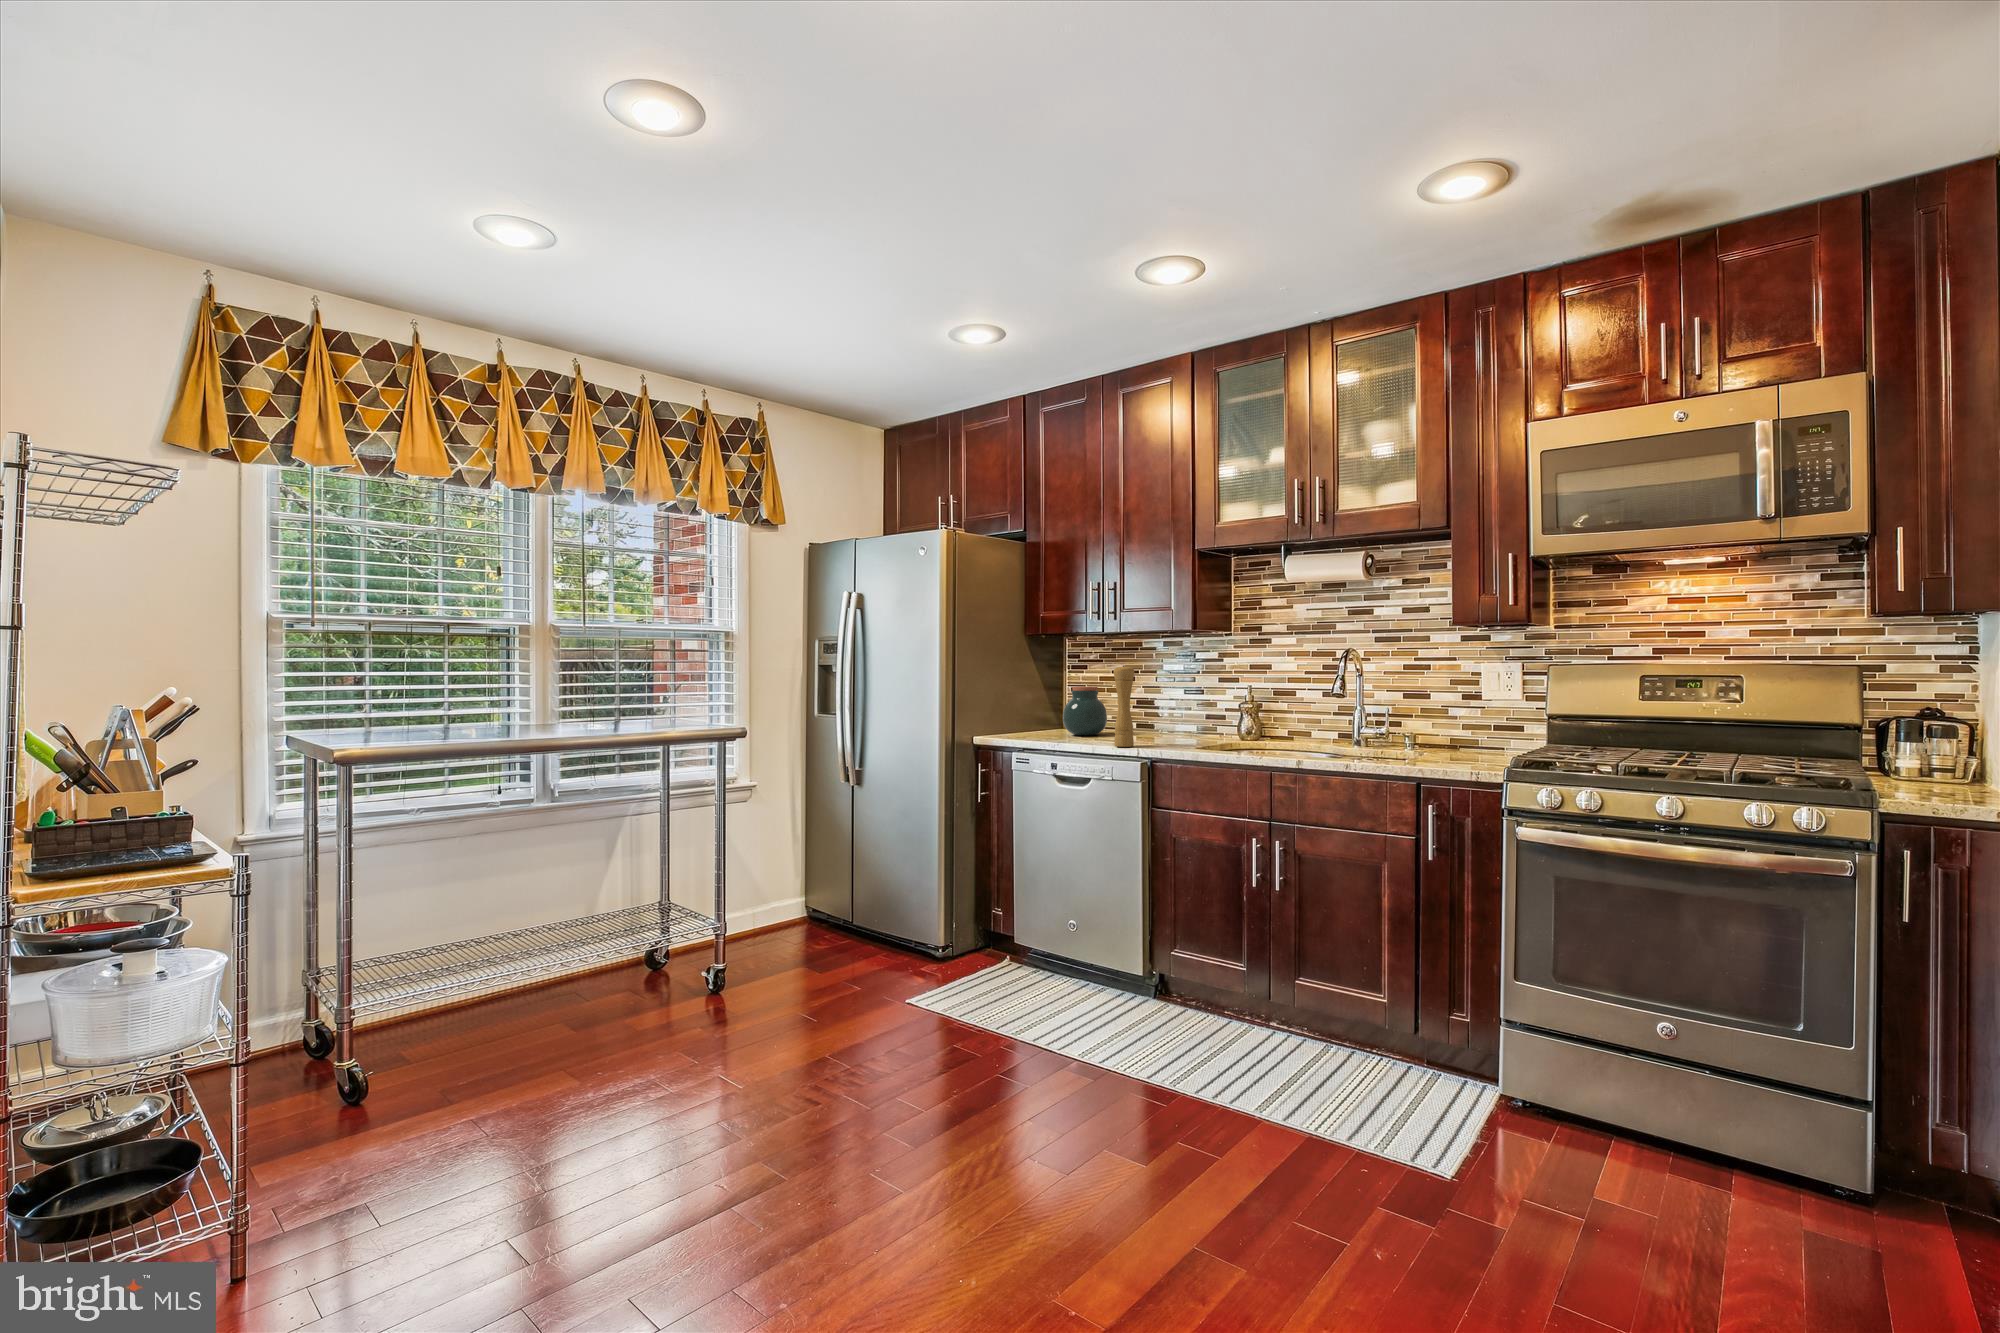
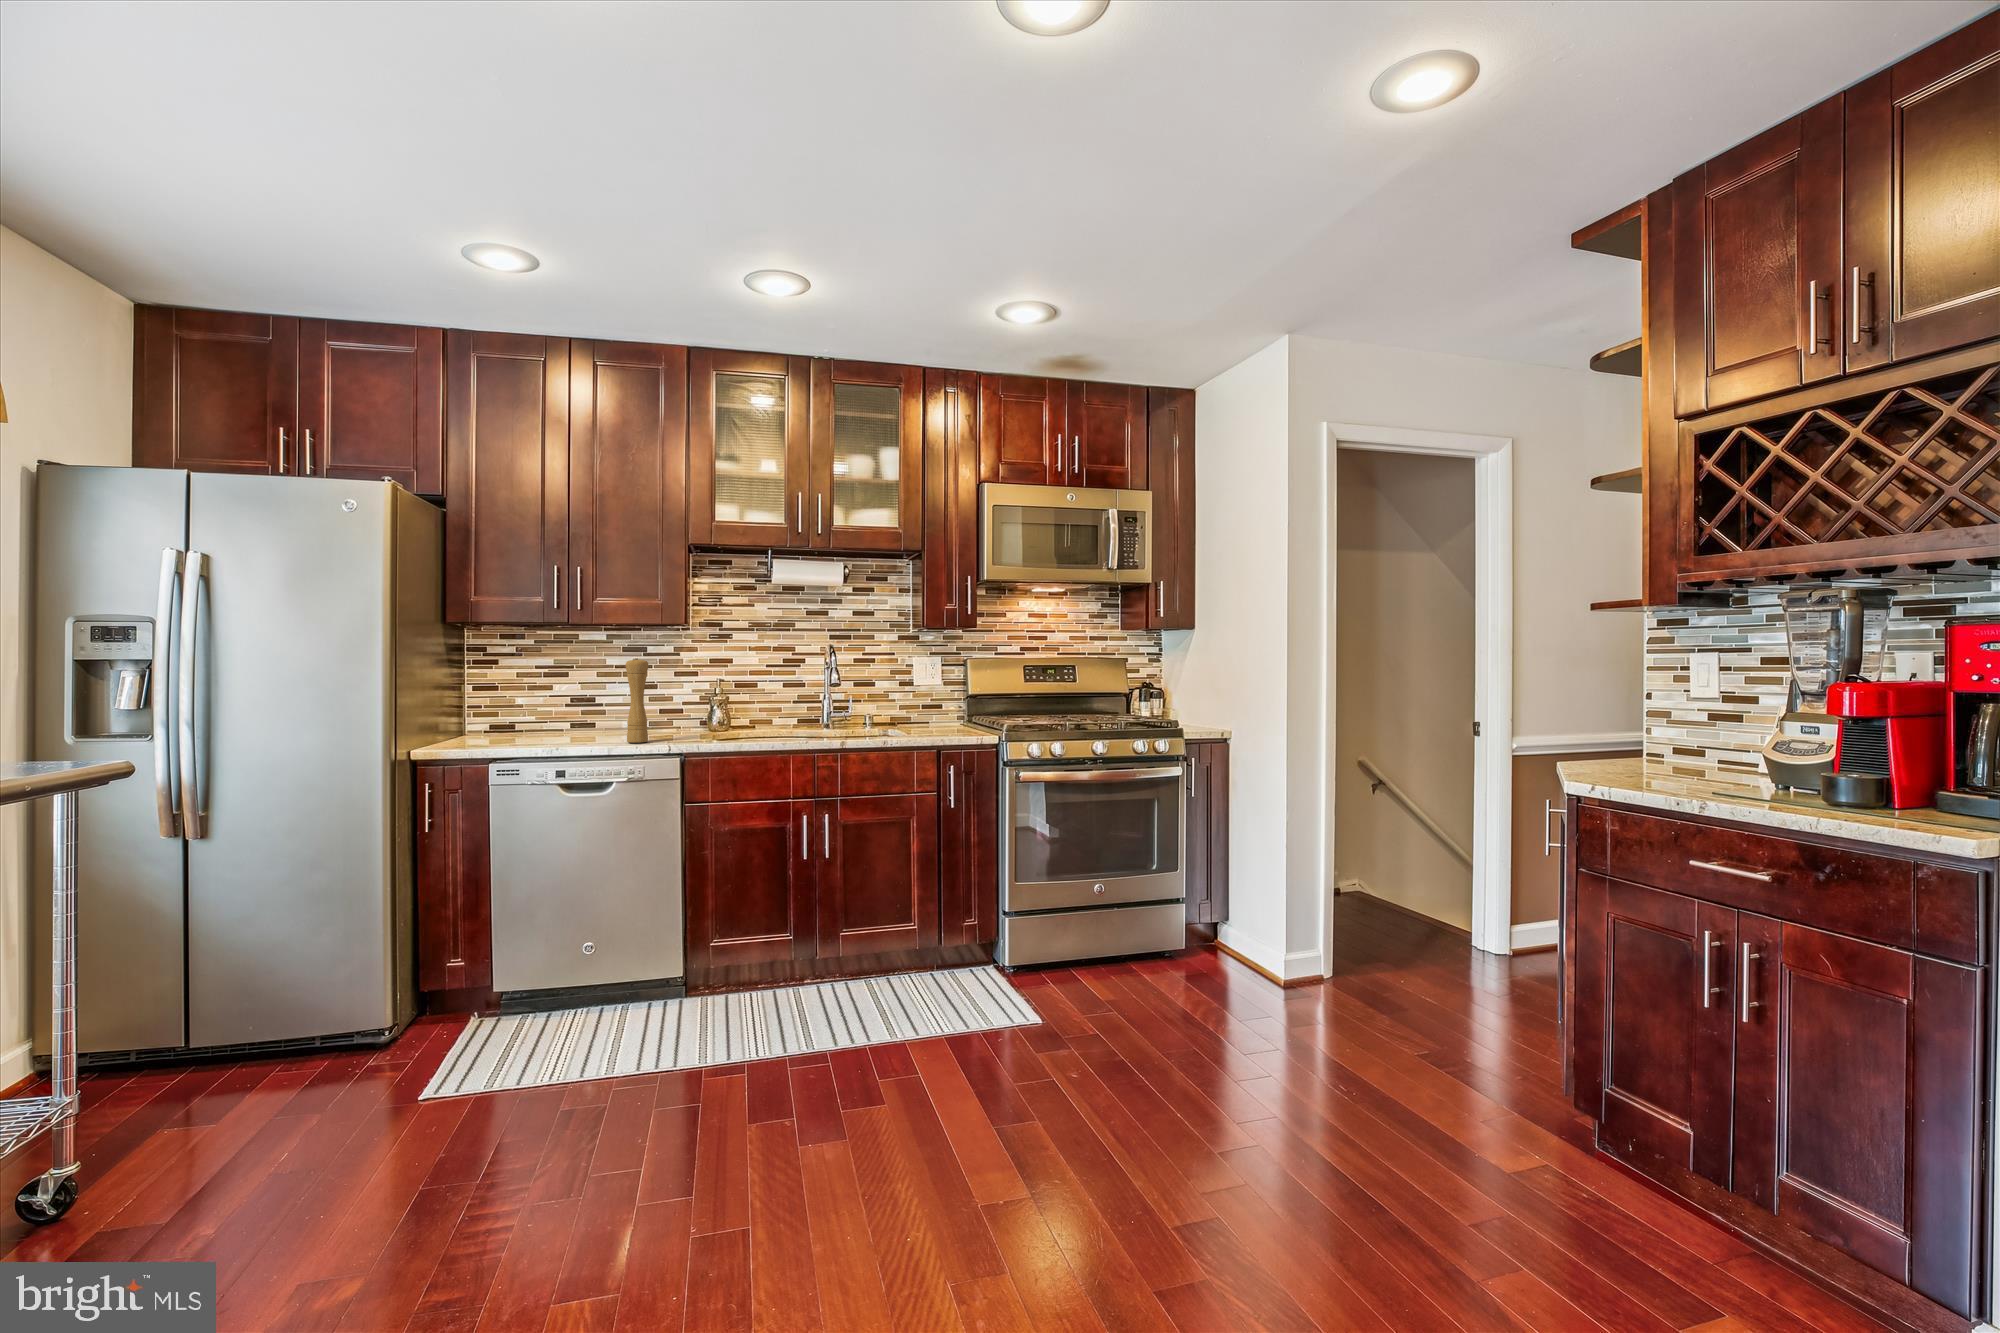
jar: present [1063,687,1107,735] -> none [510,683,565,737]

